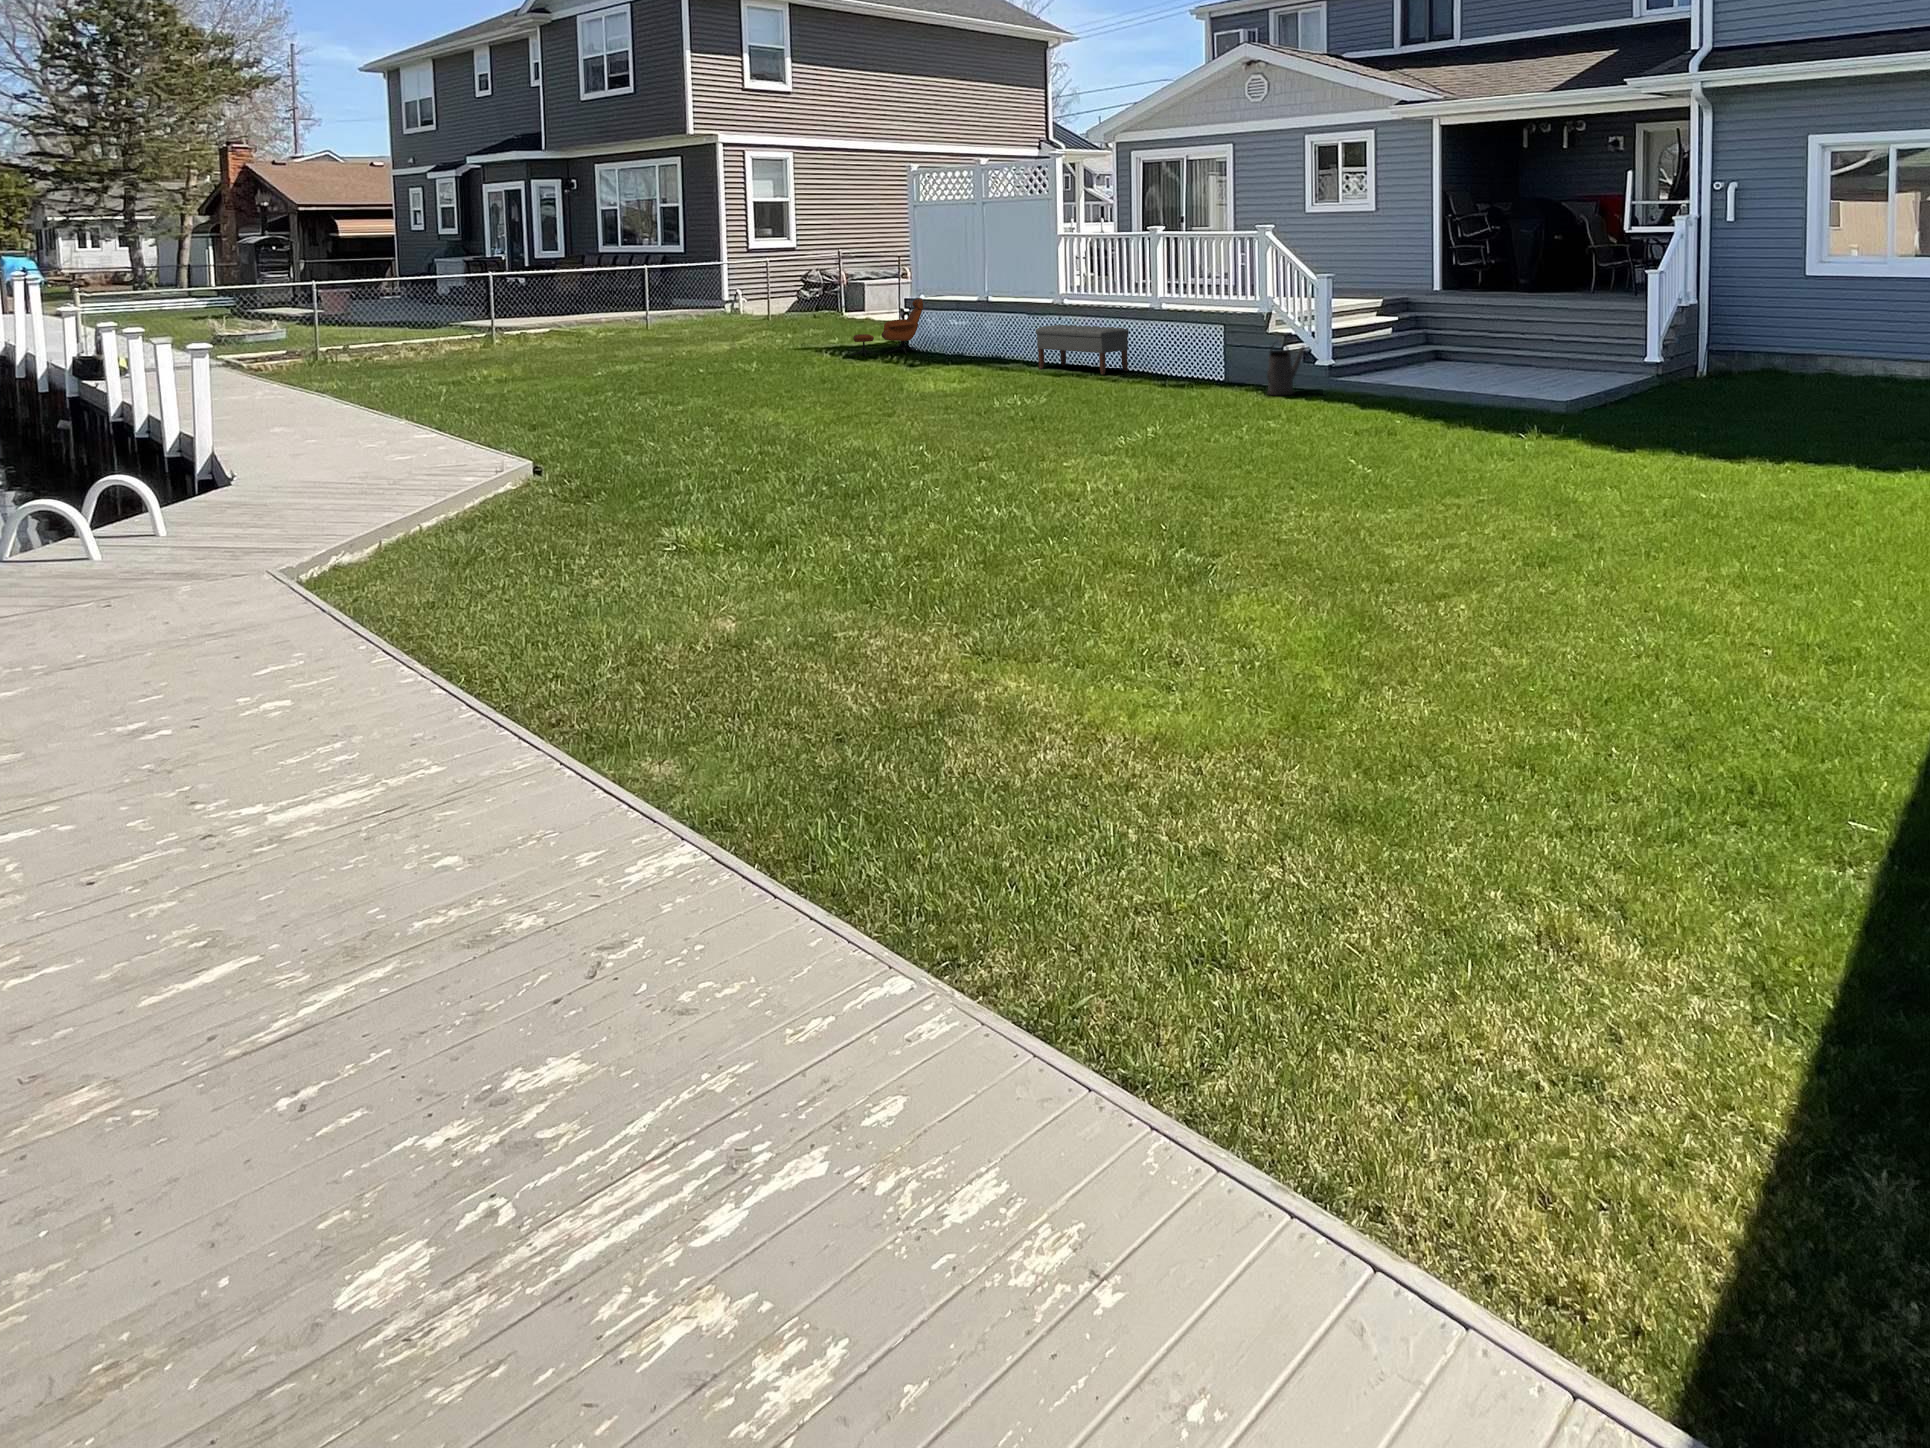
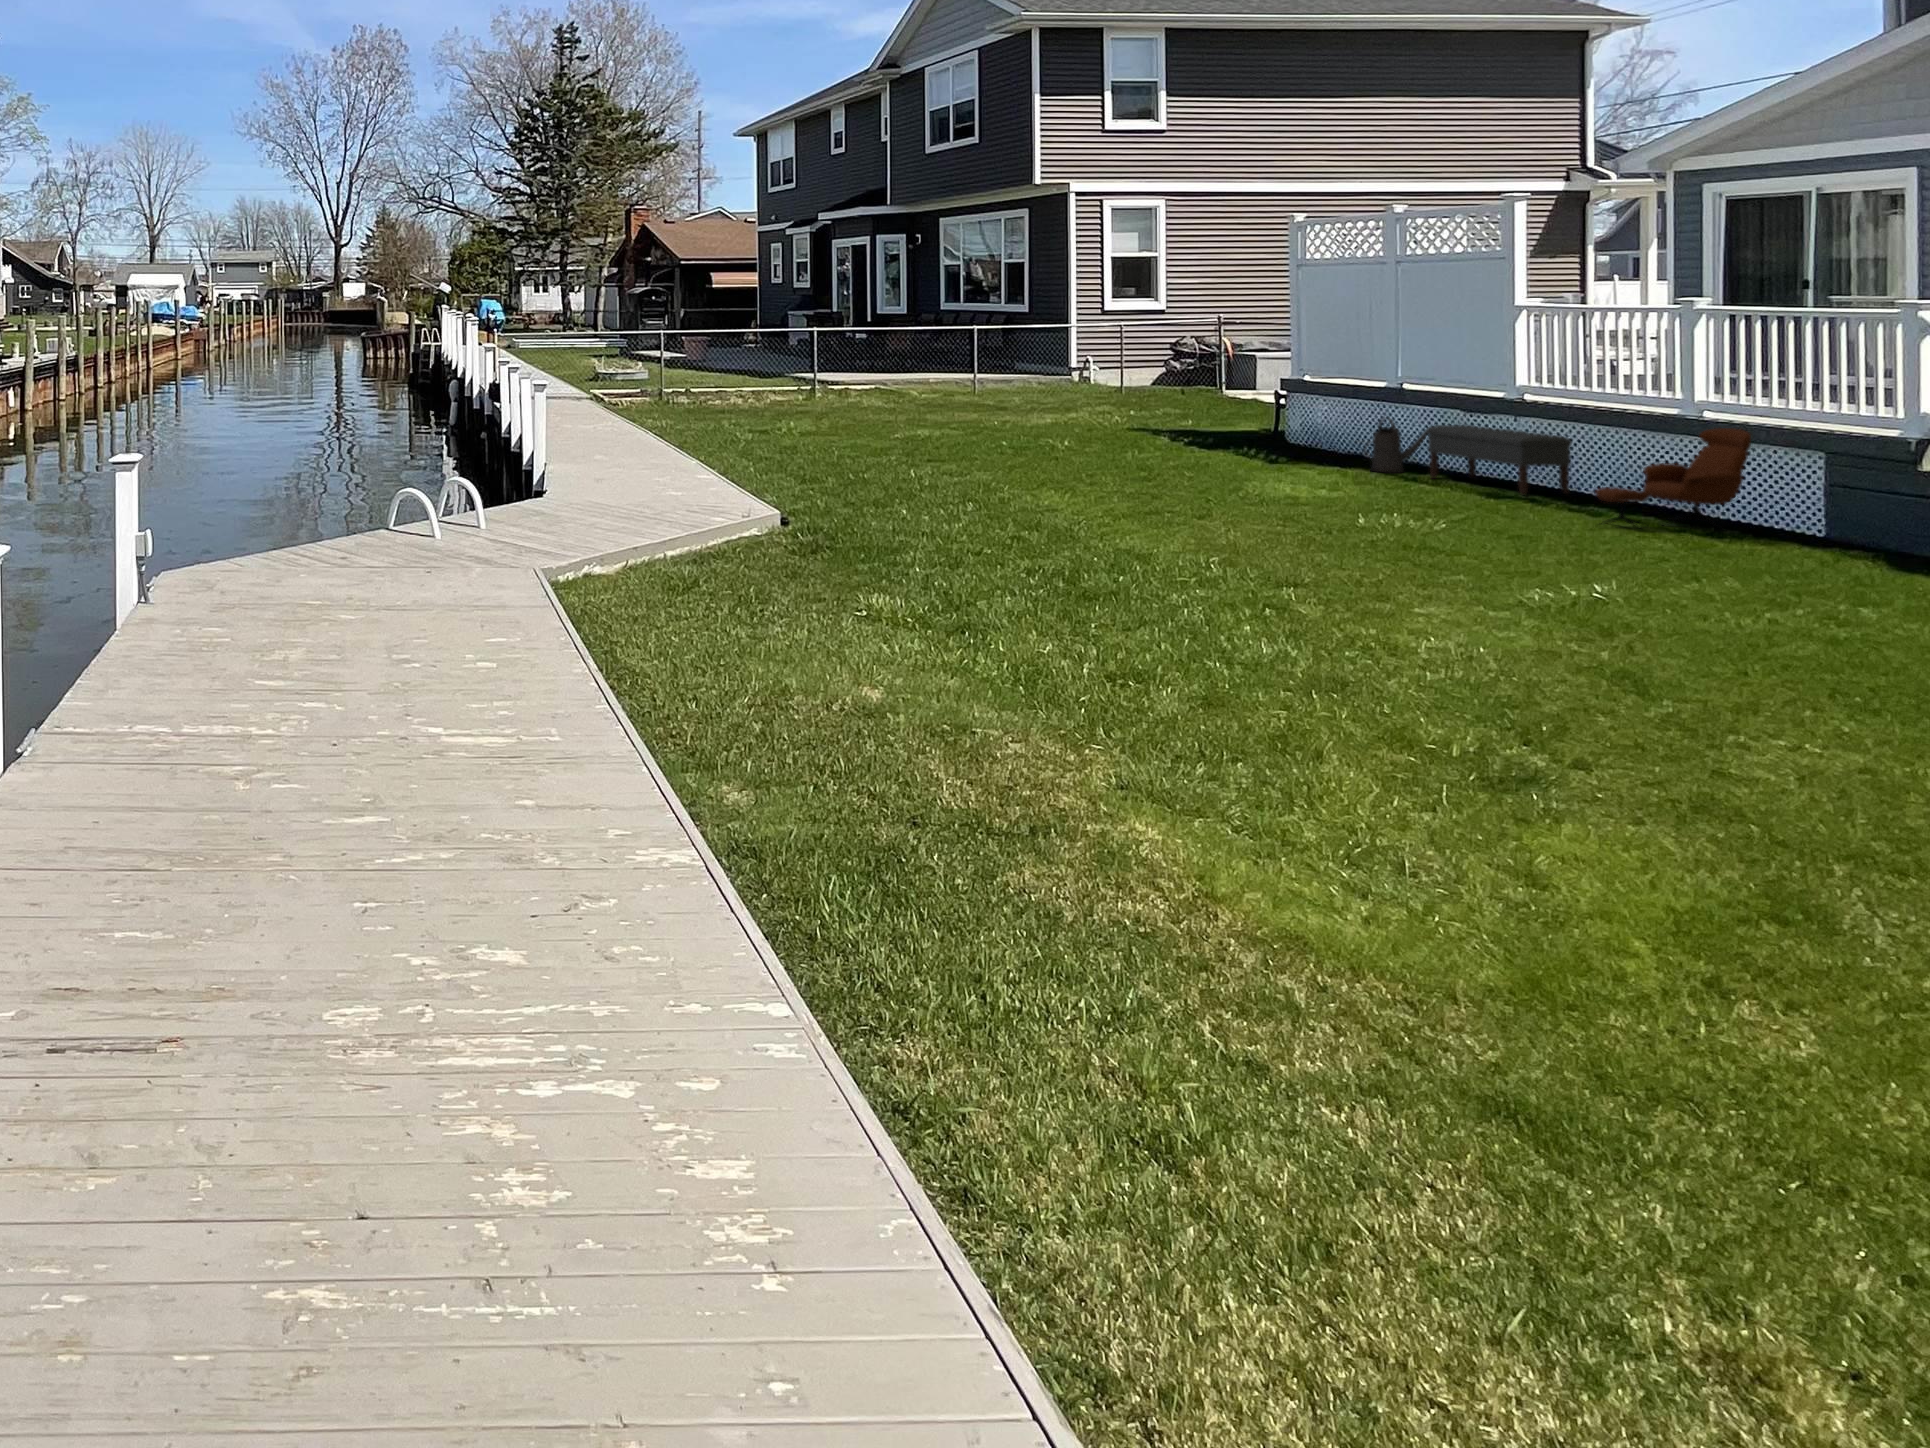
lounge chair: present [850,298,923,356] -> present [1595,428,1751,530]
watering can: present [1267,343,1305,395] -> present [1365,418,1428,473]

